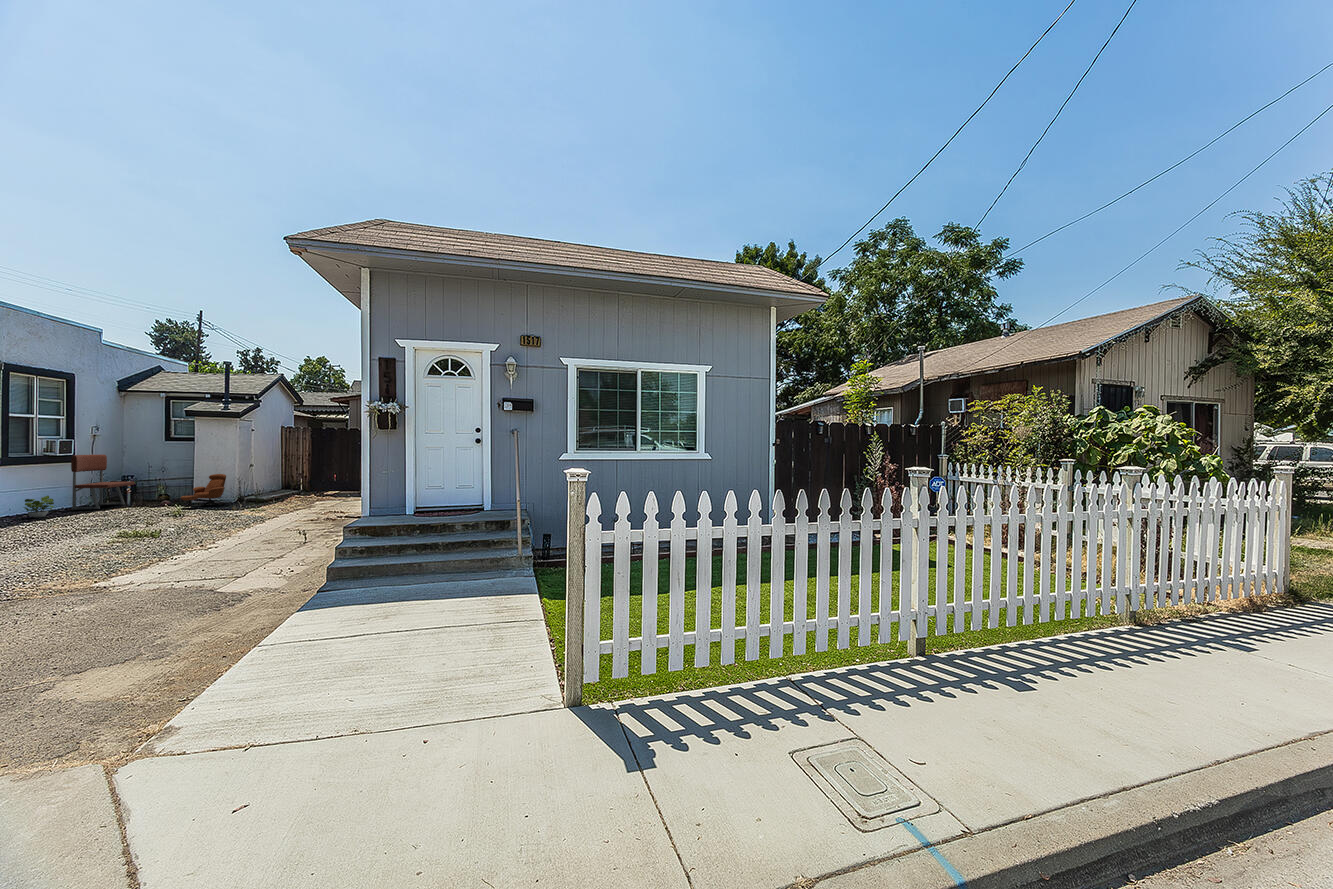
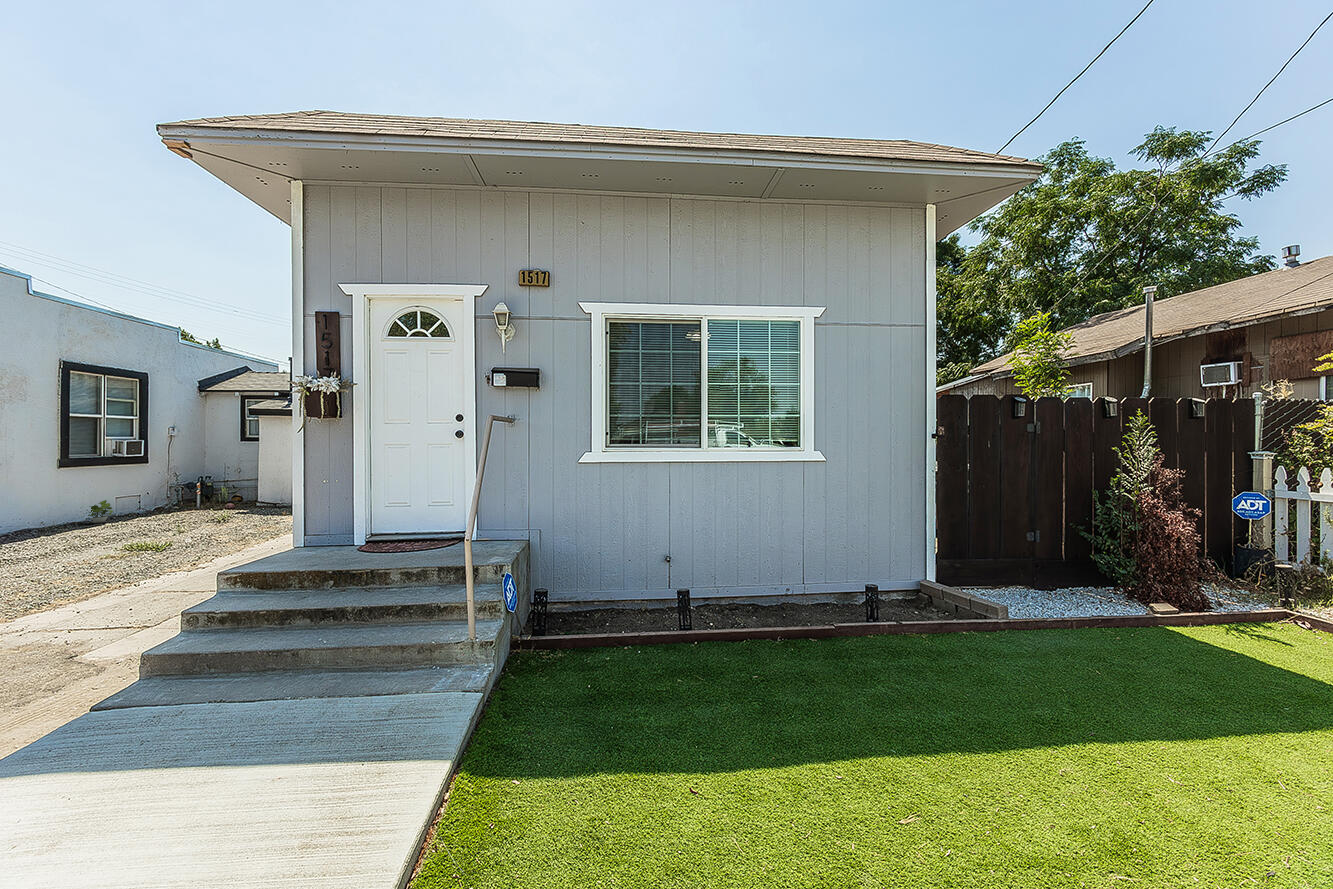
bench: present [71,455,135,510] -> none [140,456,206,514]
lounge chair: present [181,474,226,509] -> none [236,477,287,516]

